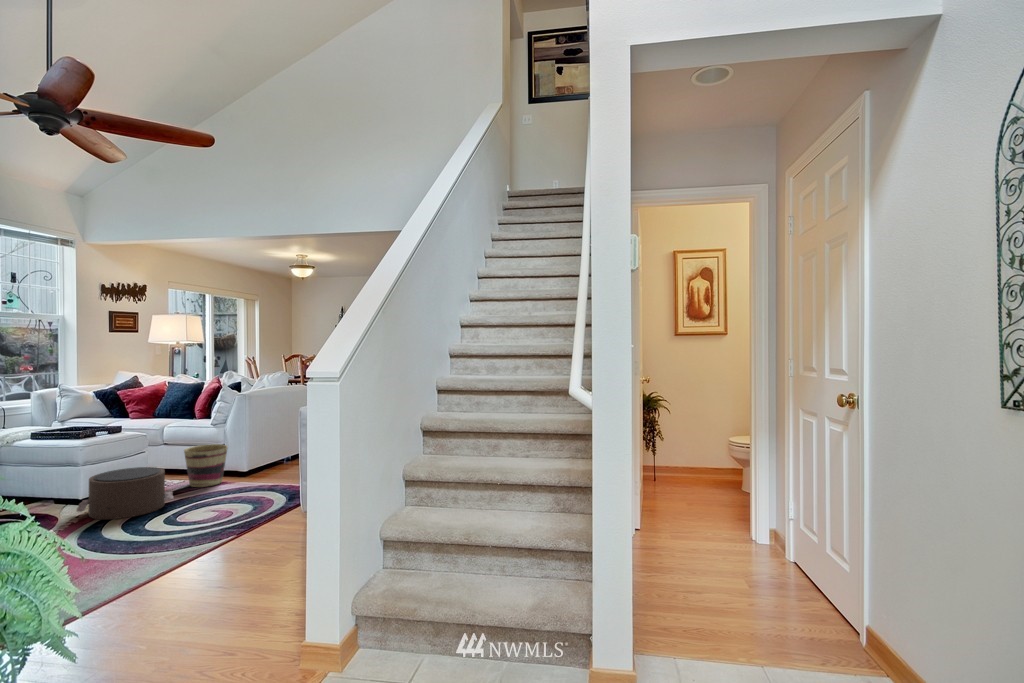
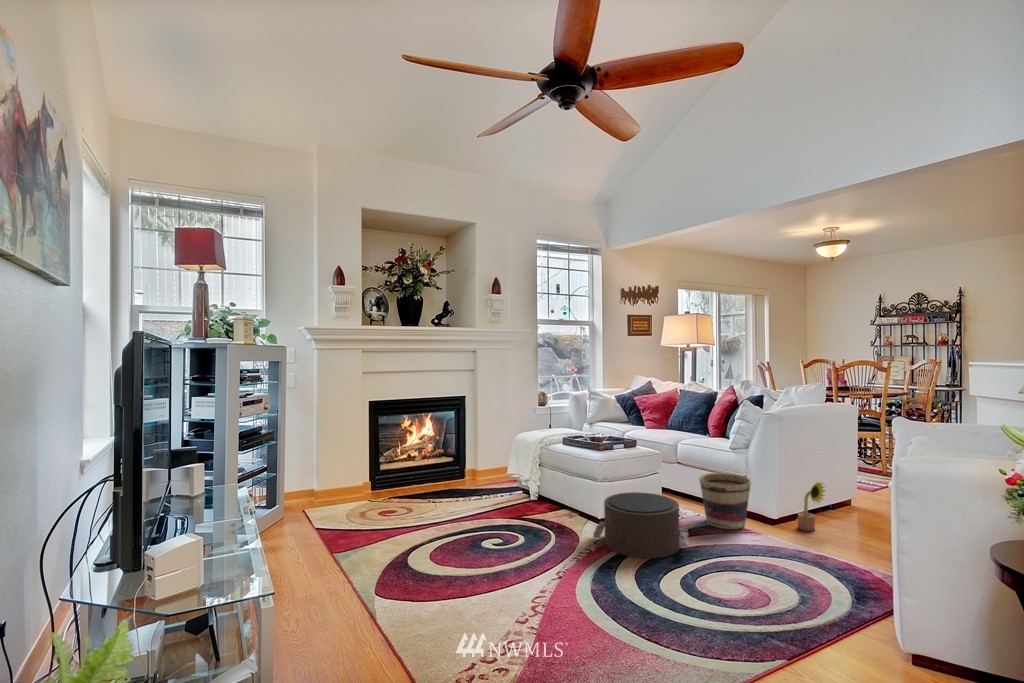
decorative plant: none [263,440,283,476] -> present [798,482,825,531]

